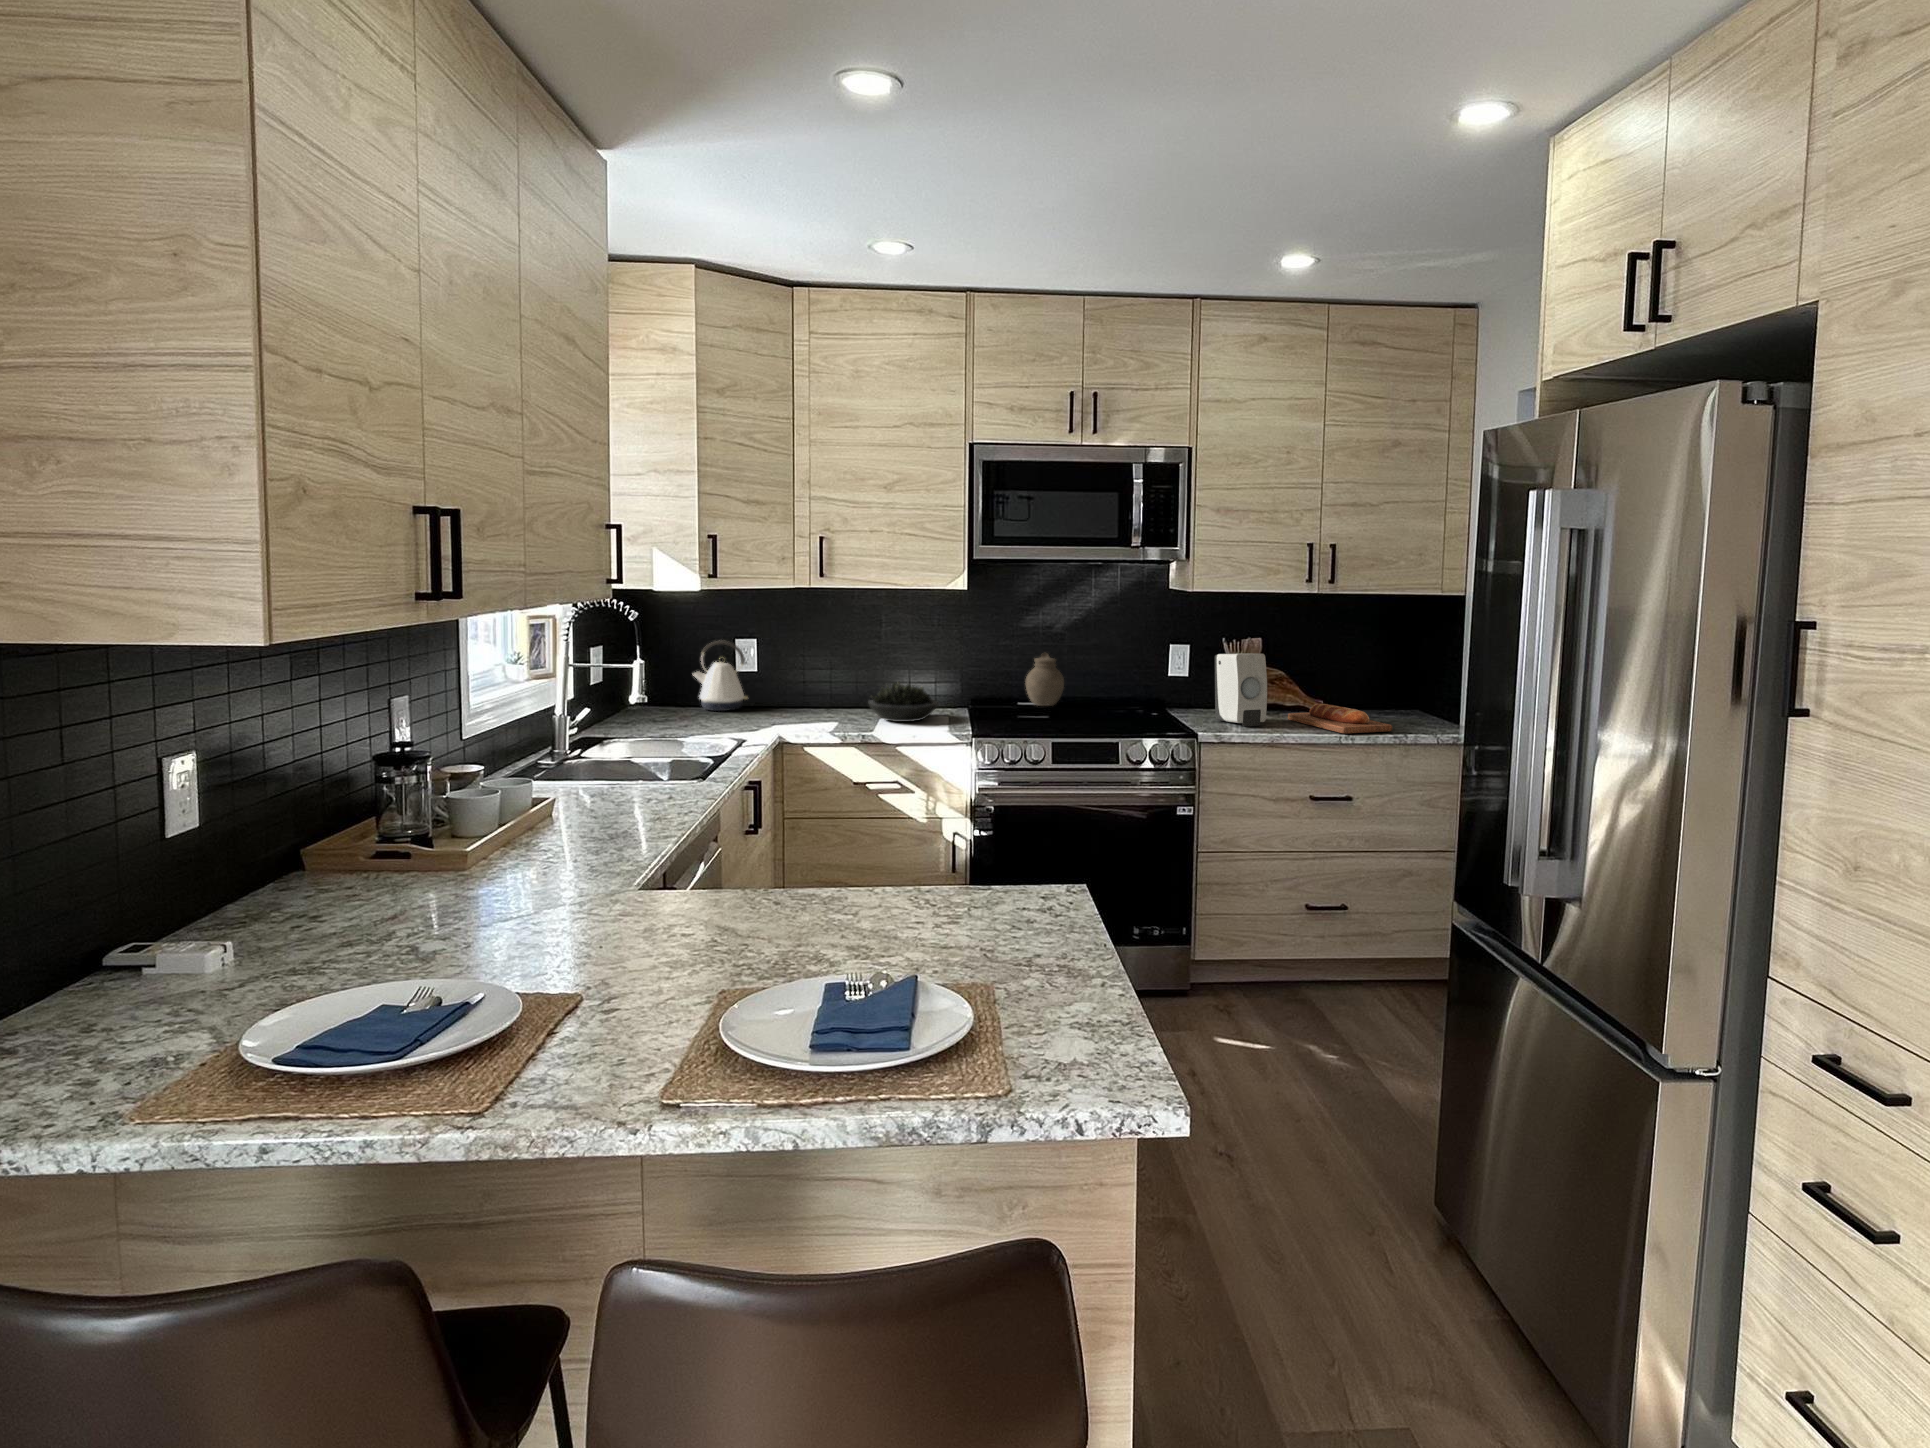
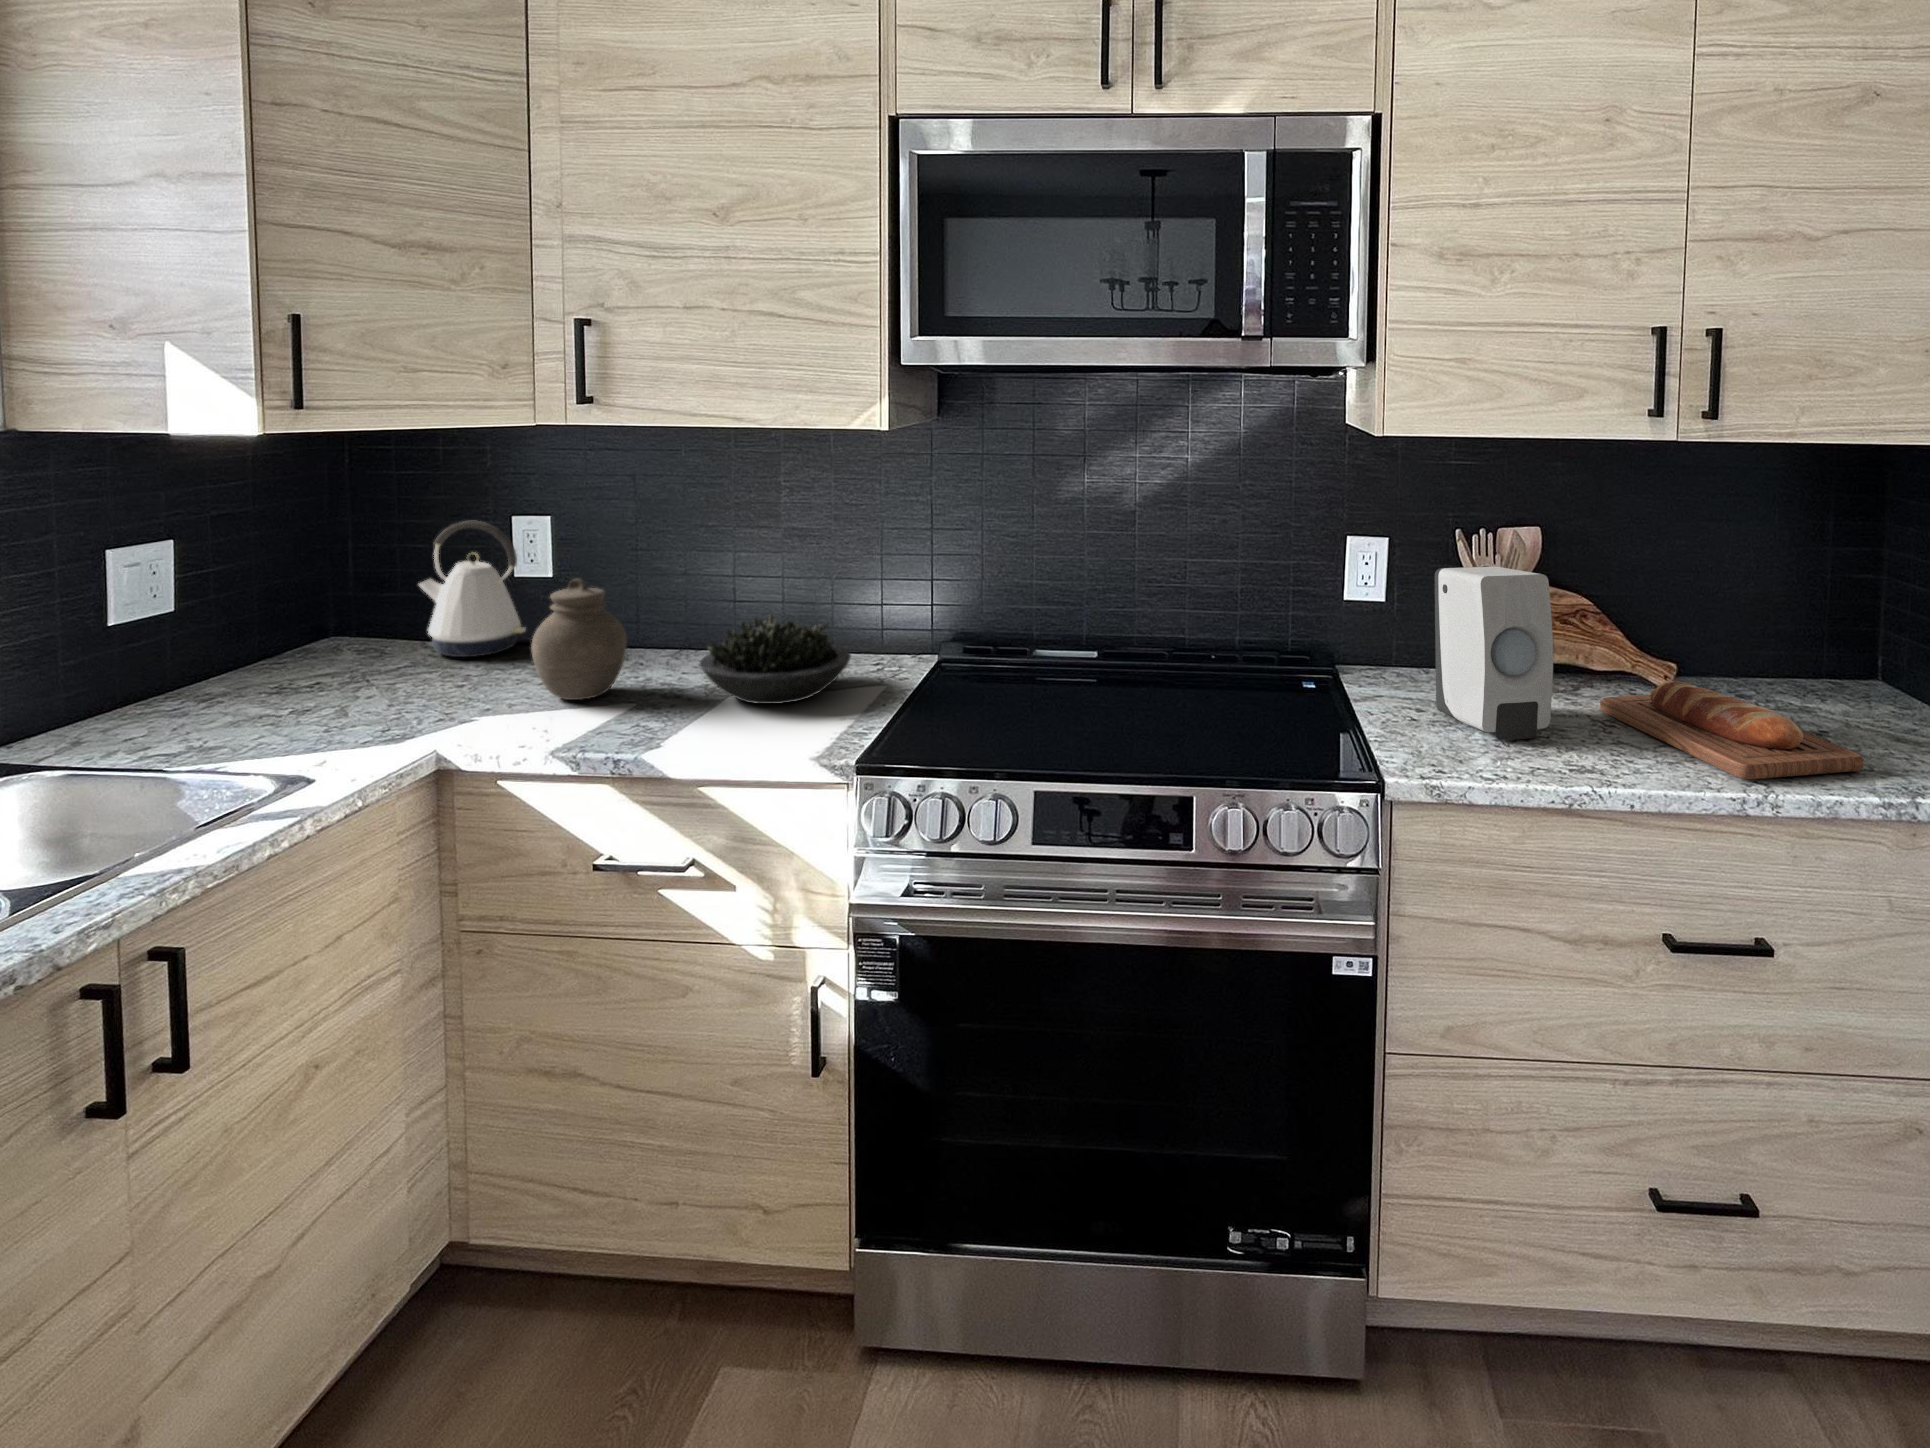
jar: present [1026,653,1064,706] -> present [532,579,627,700]

